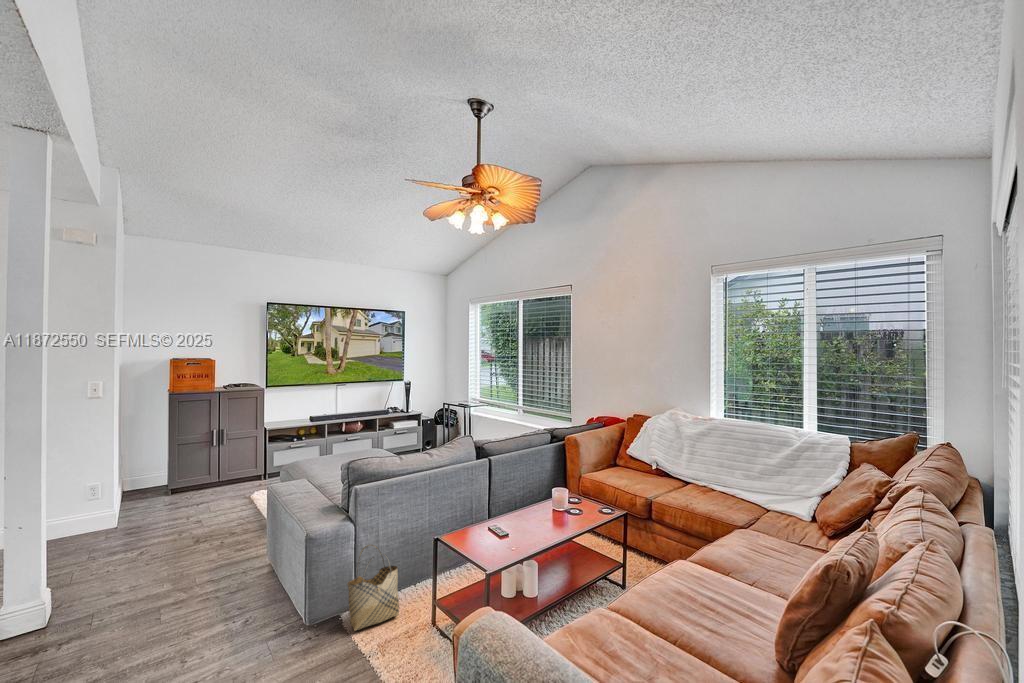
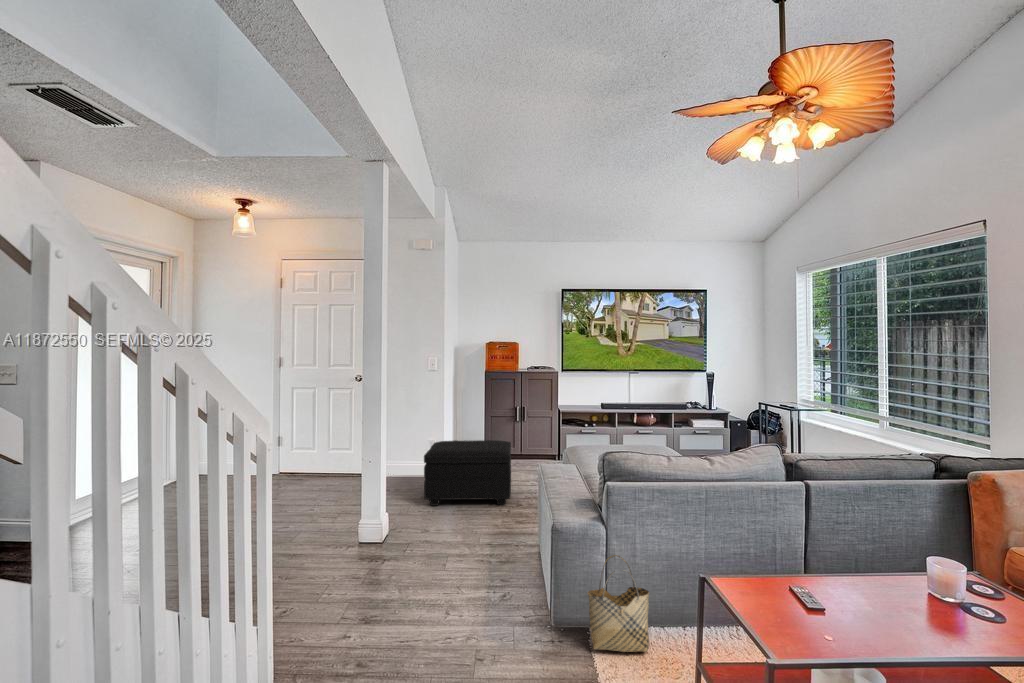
footstool: none [96,468,223,563] -> present [424,440,511,506]

